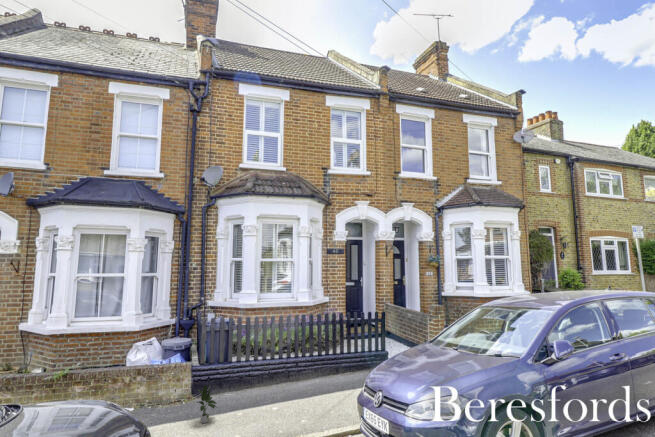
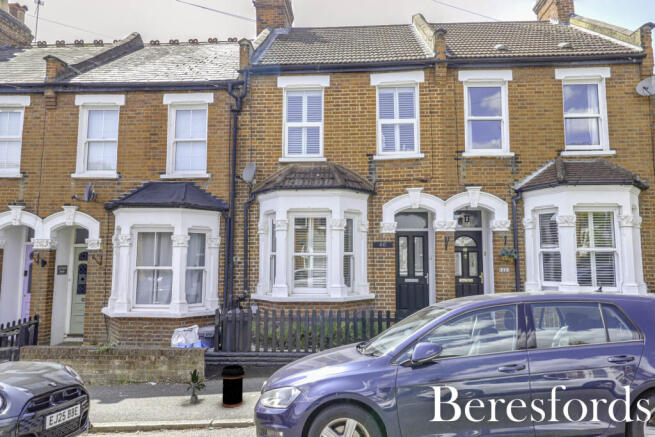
trash can: none [238,376,263,422] -> present [221,365,245,407]

